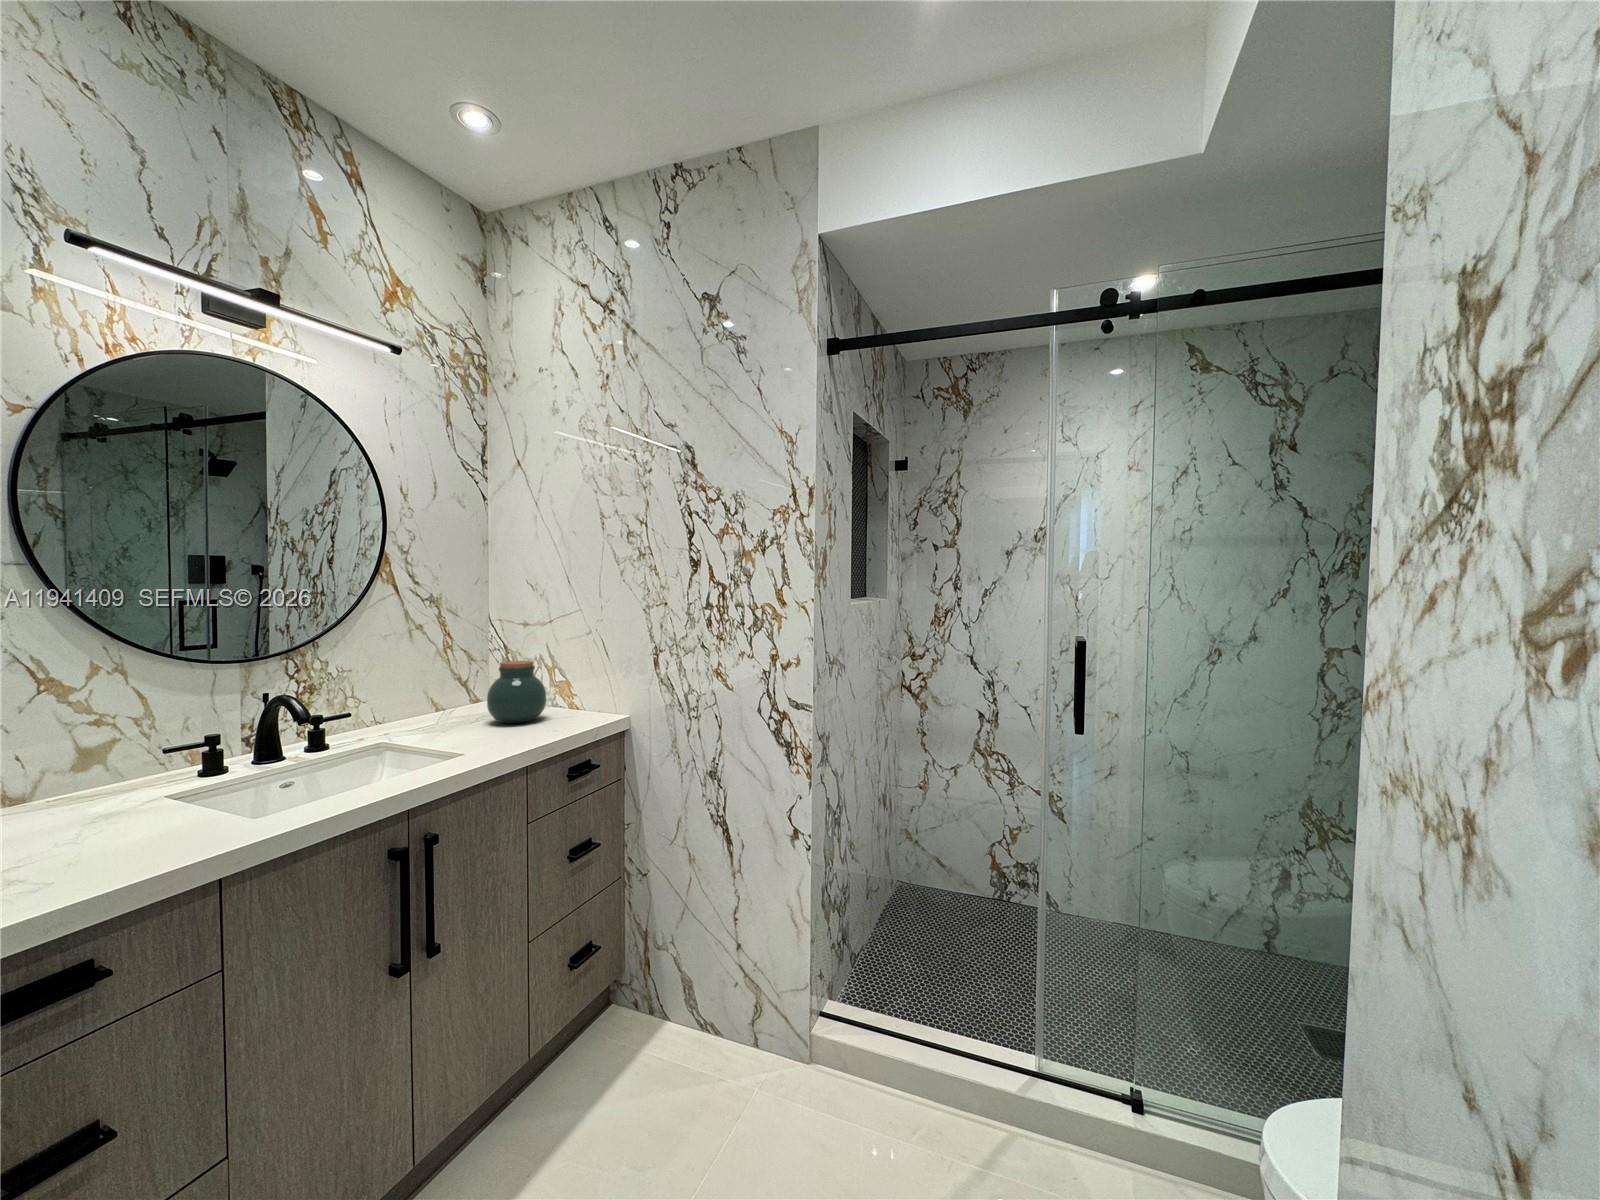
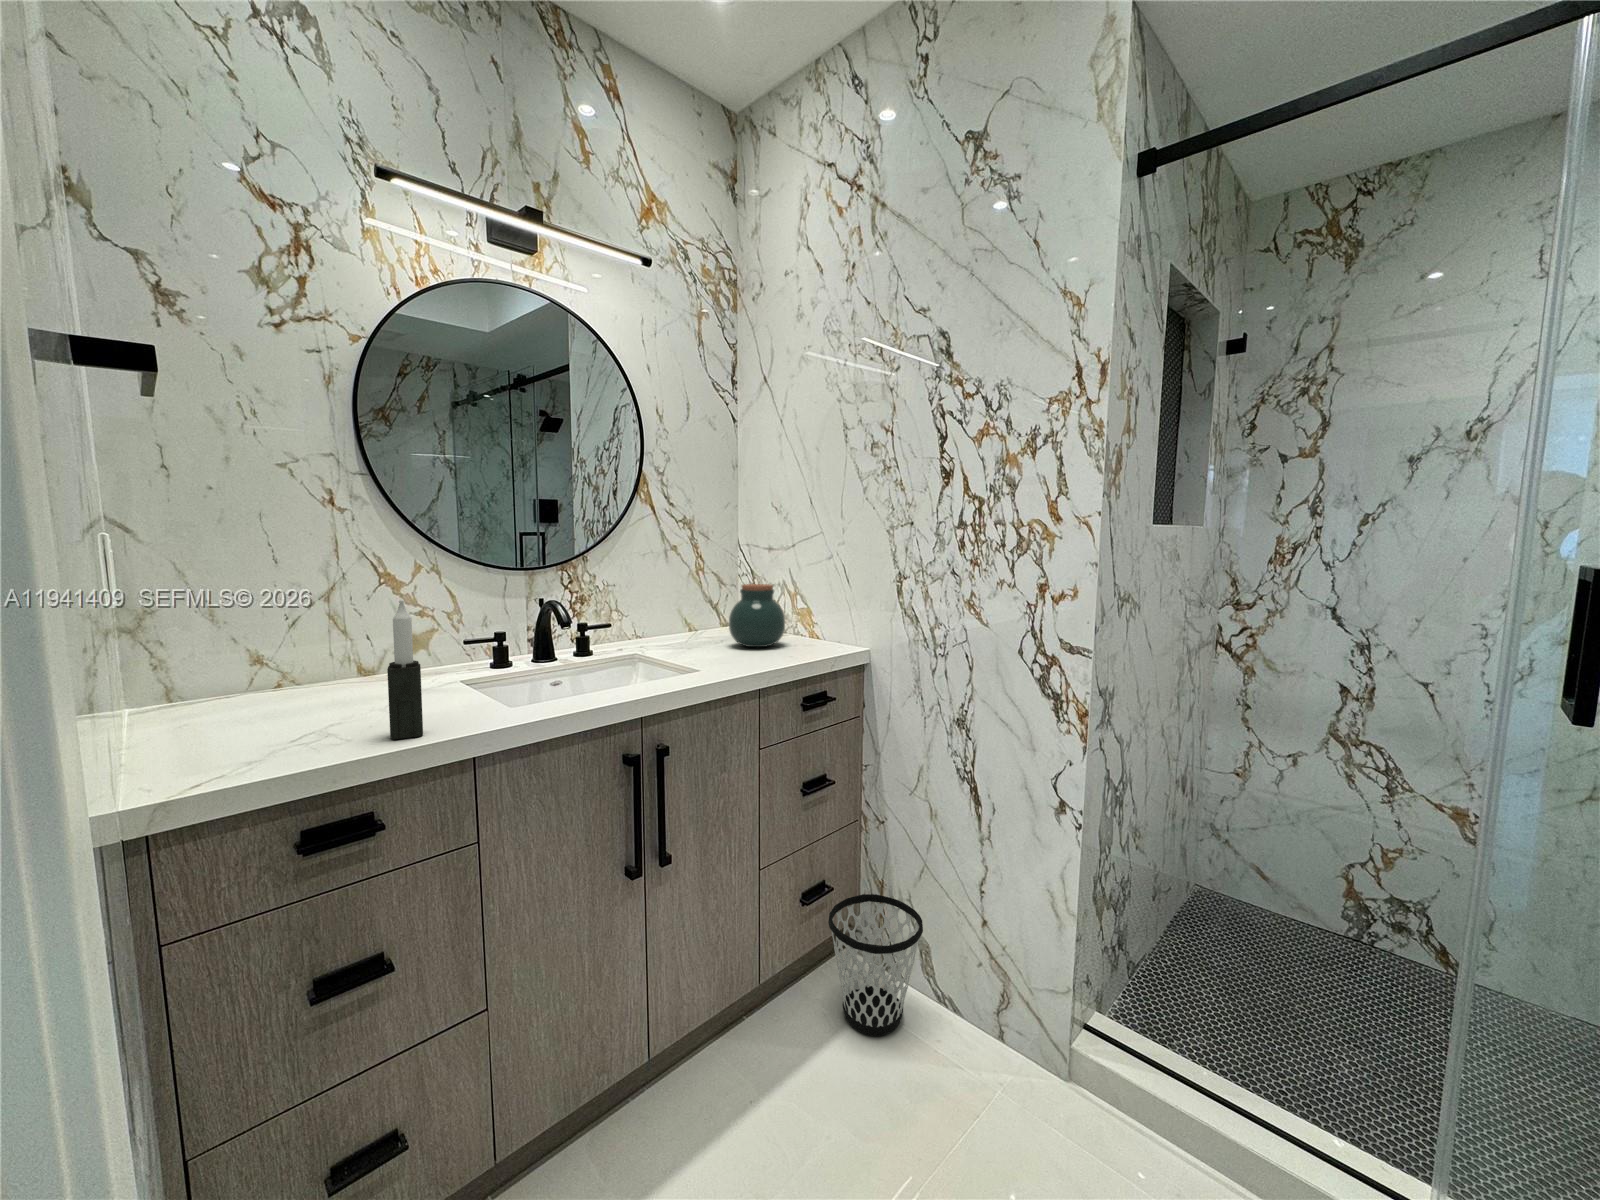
candle: none [99,719,147,877] -> present [387,599,423,739]
wastebasket: none [598,942,687,1077] -> present [828,894,923,1036]

